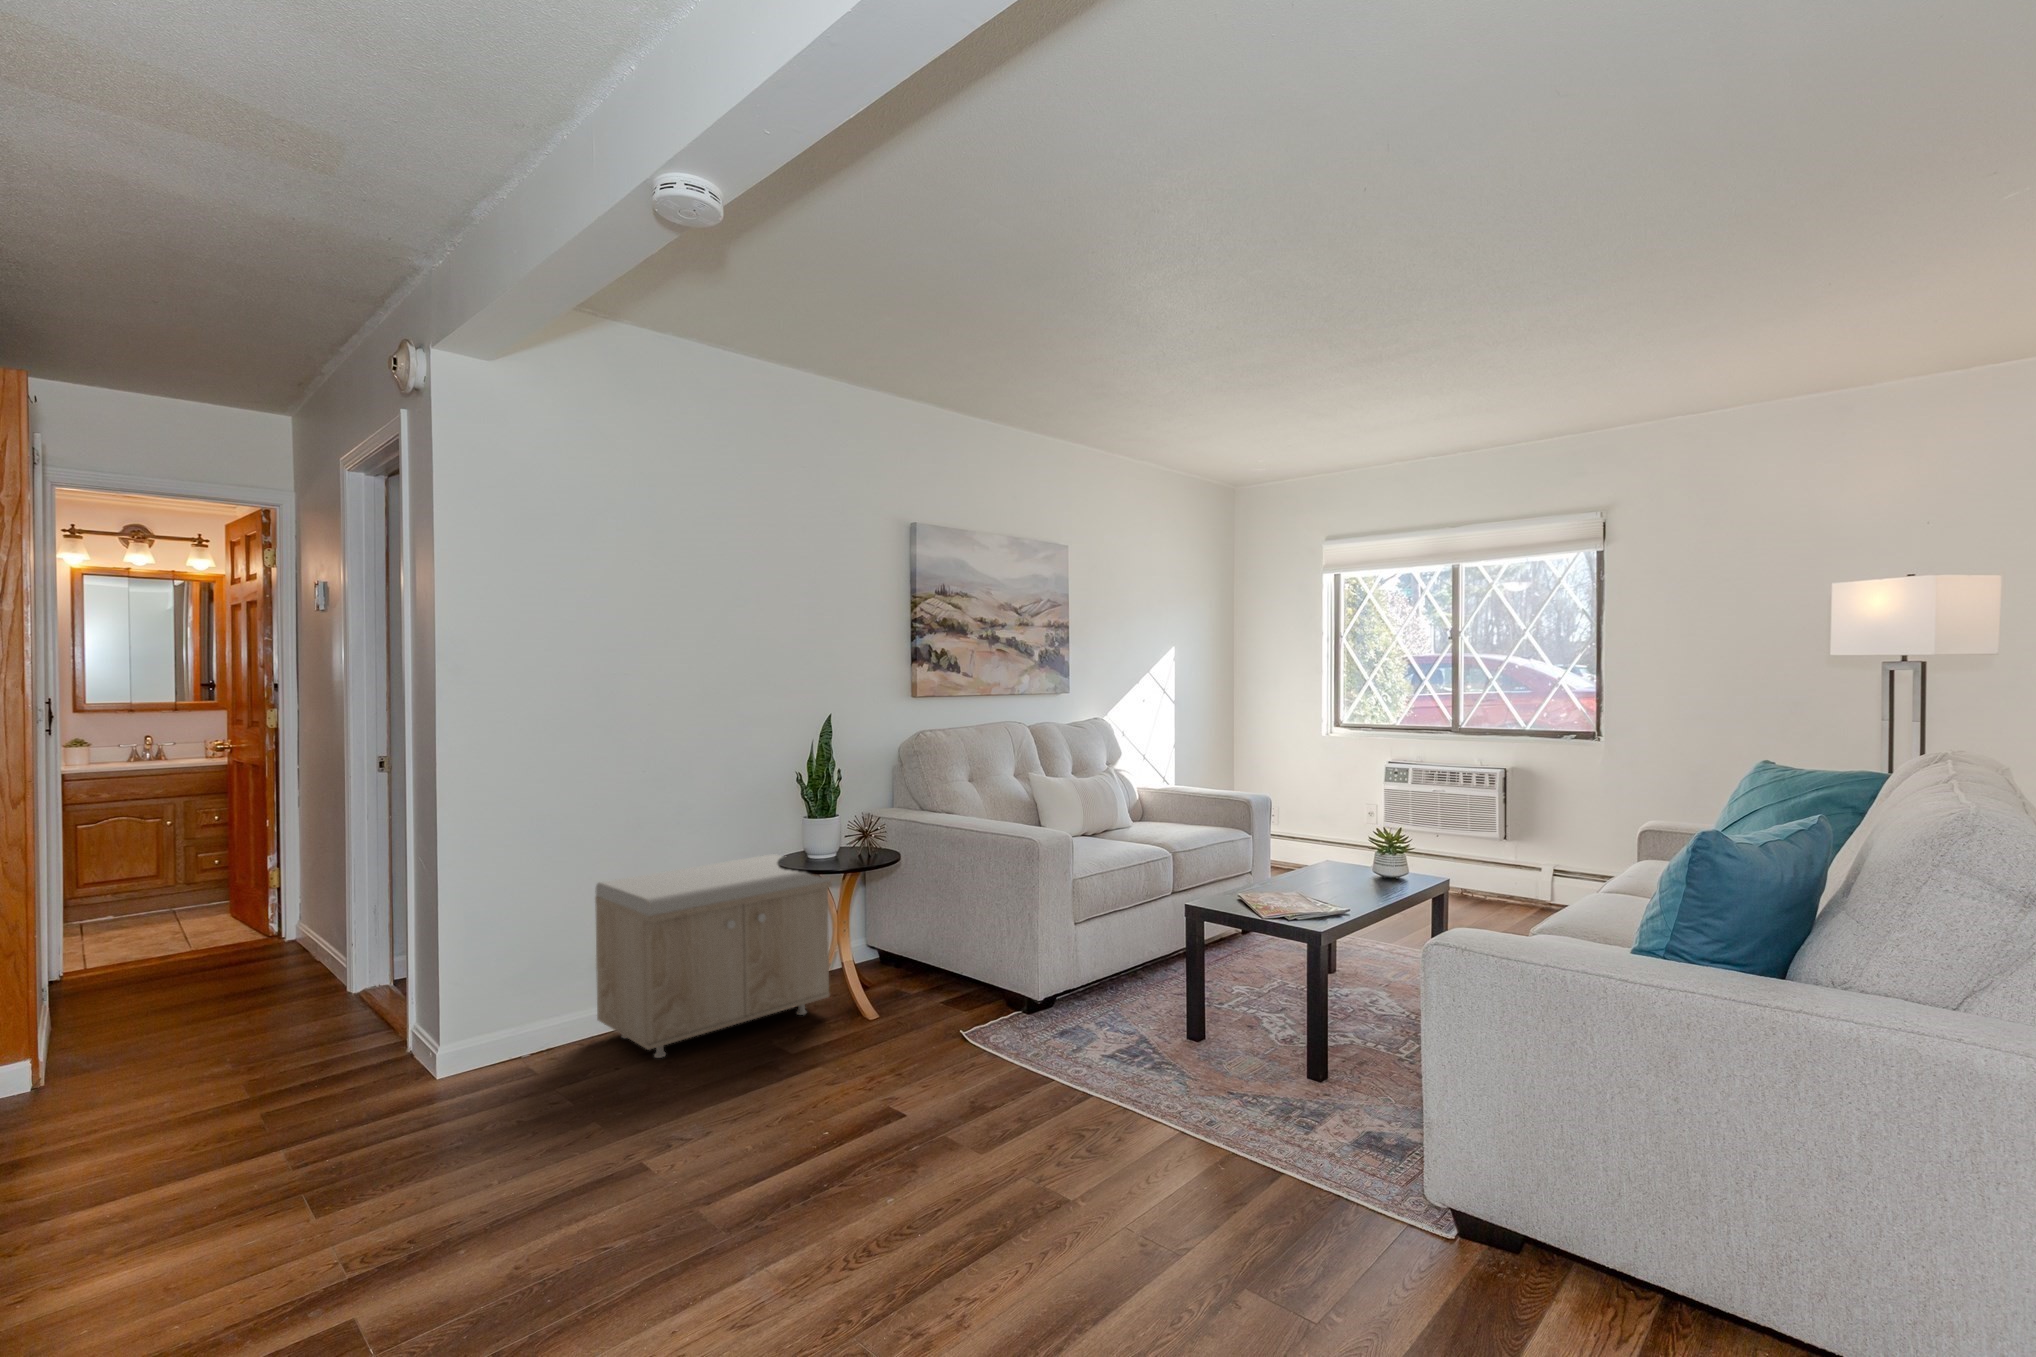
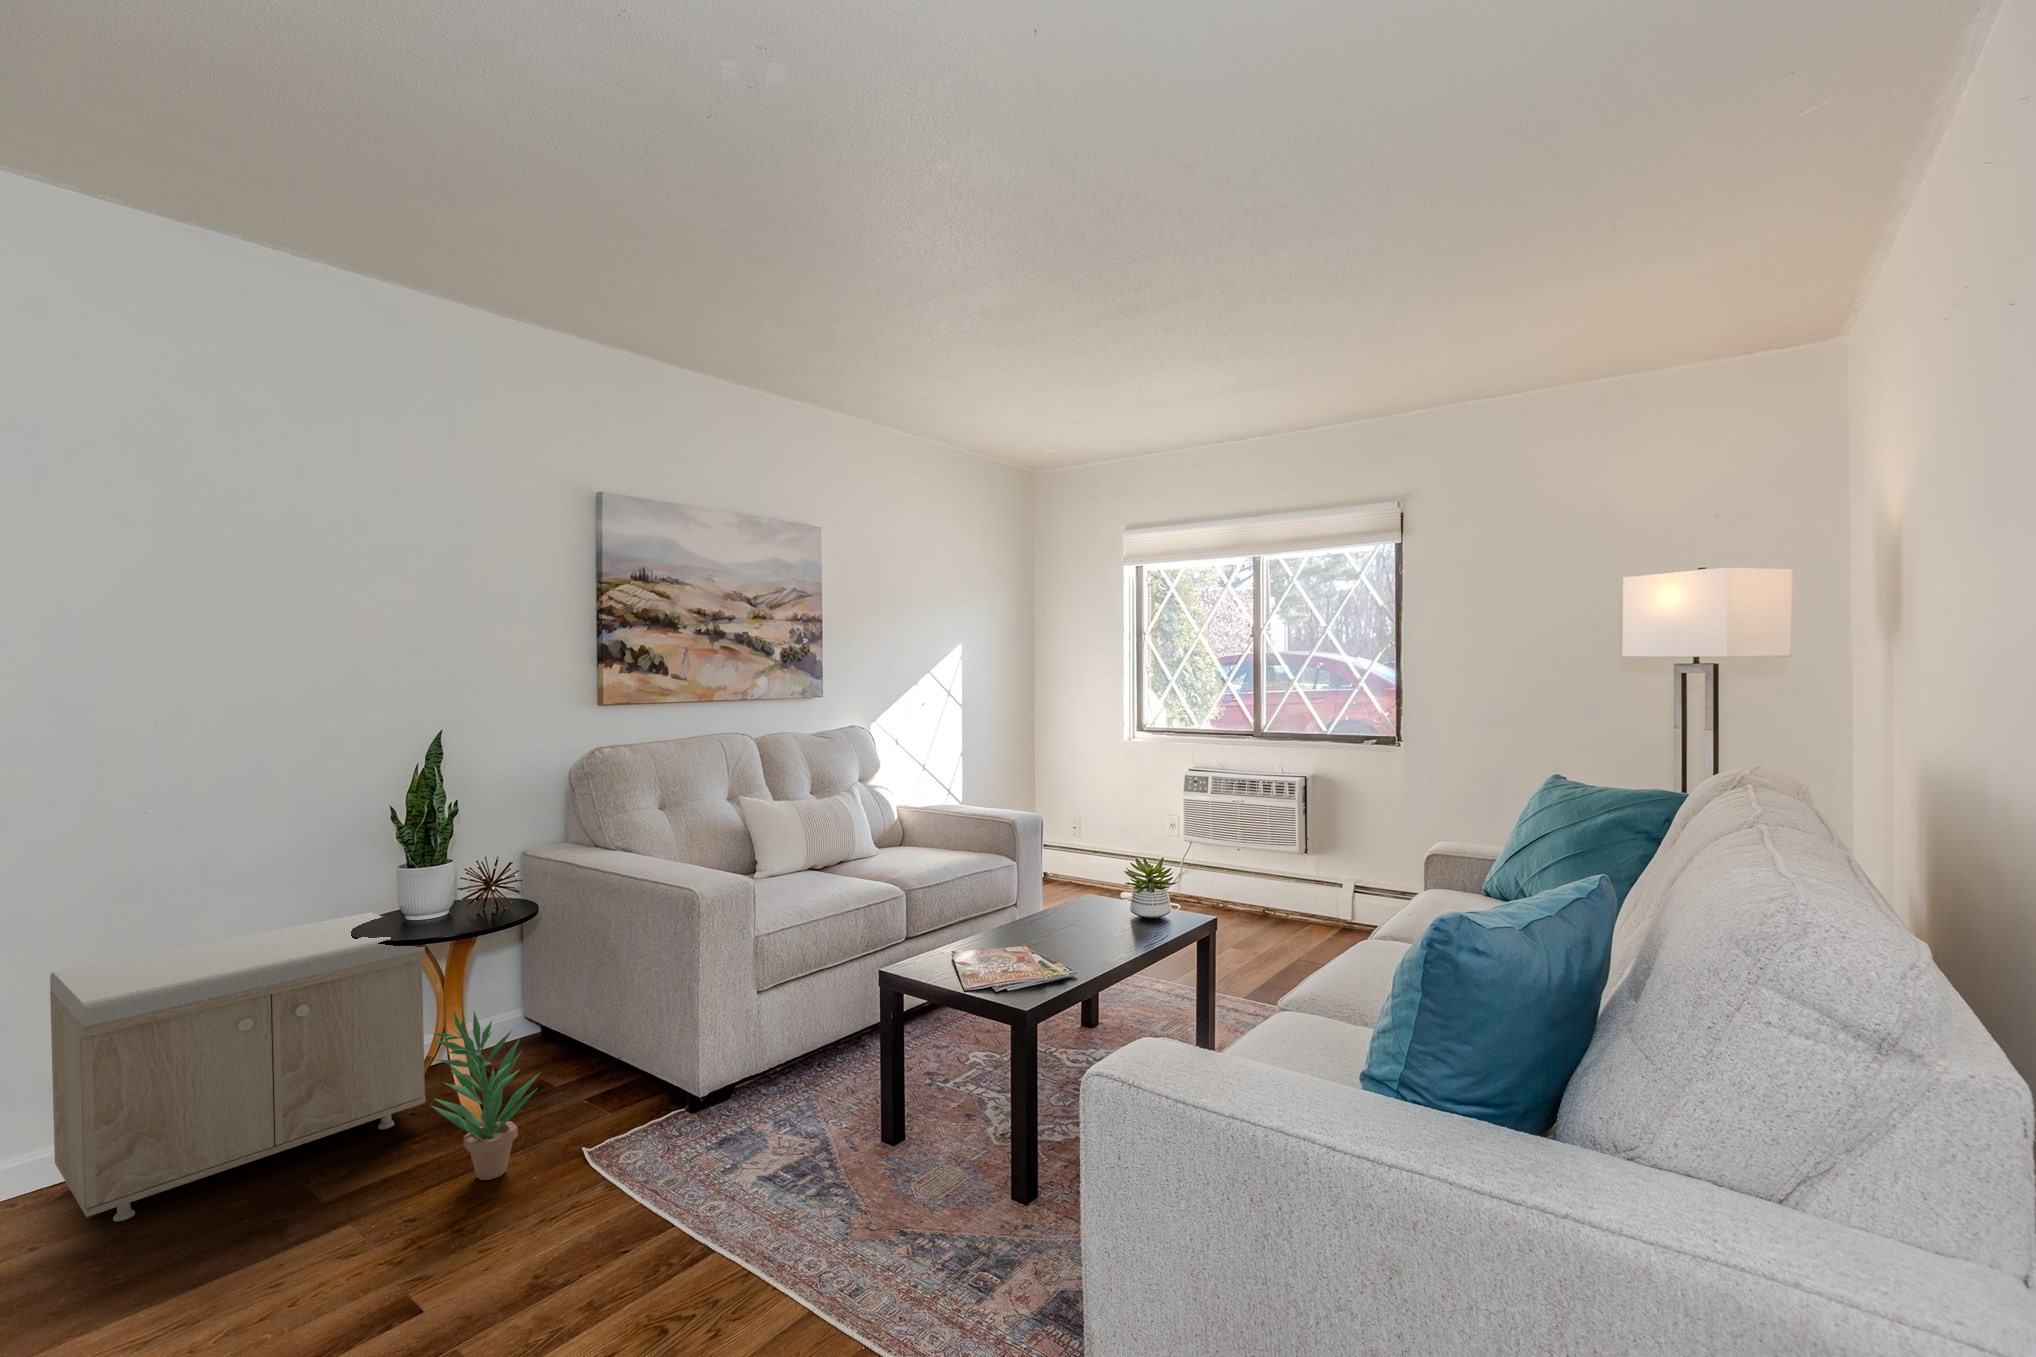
potted plant: none [860,921,931,1048] -> present [432,1012,540,1180]

